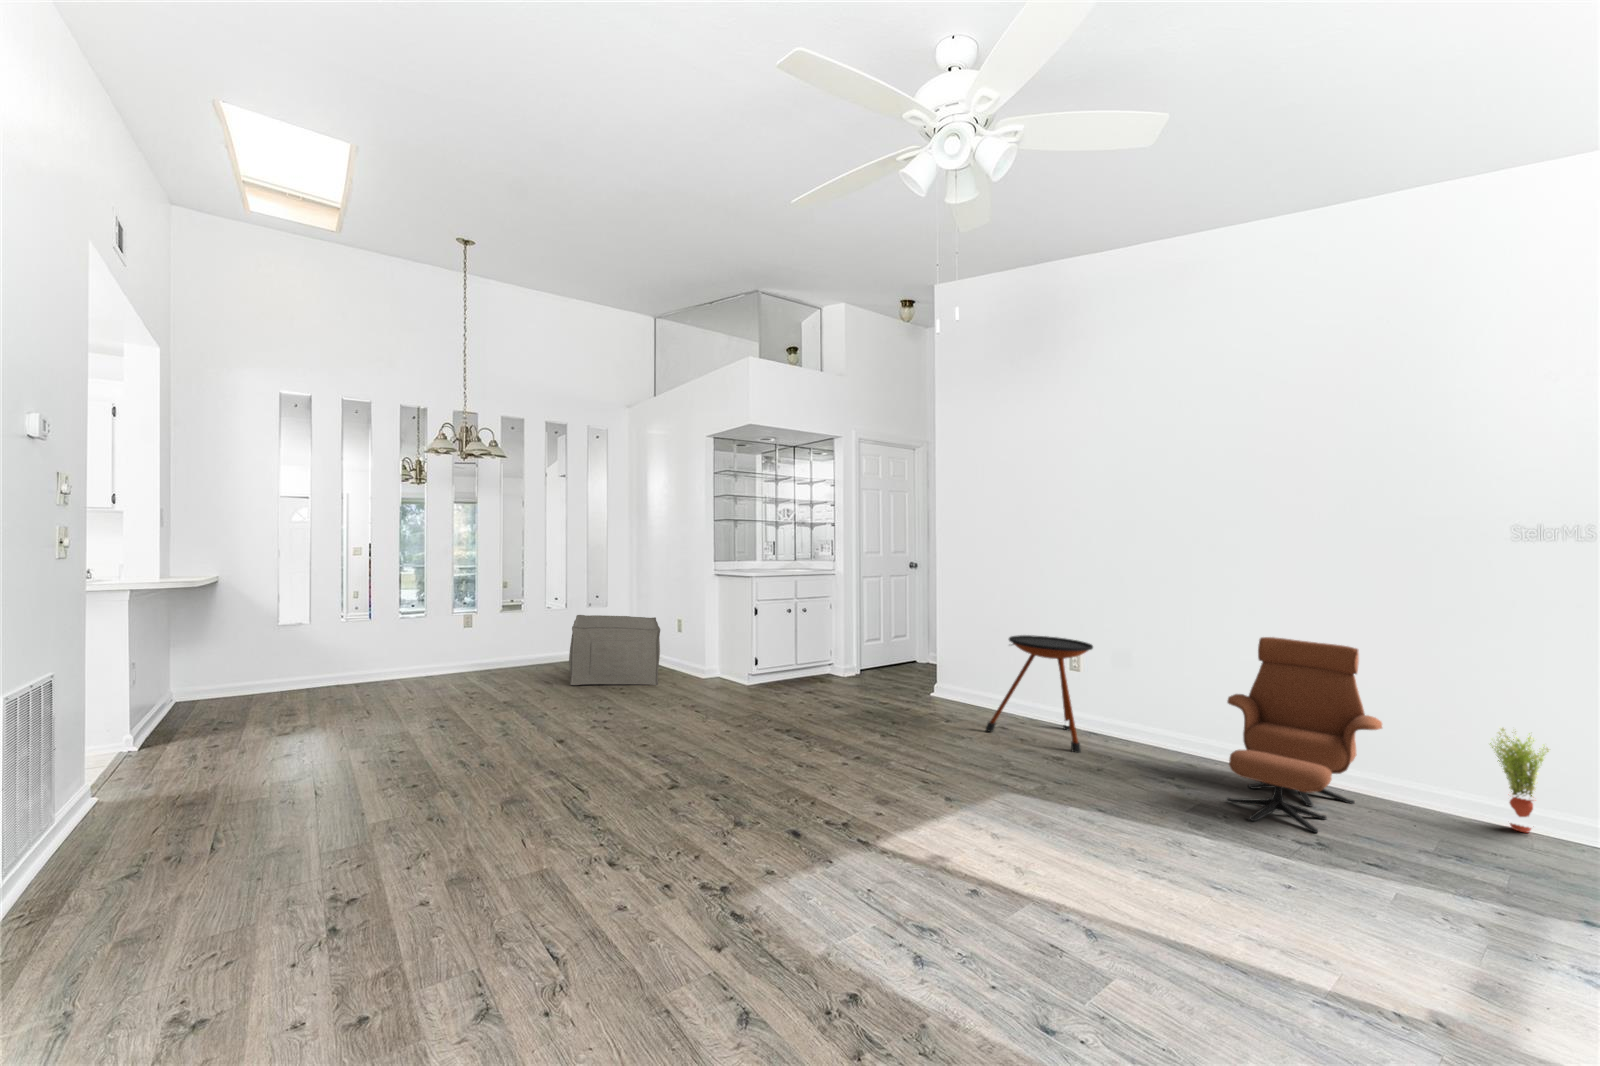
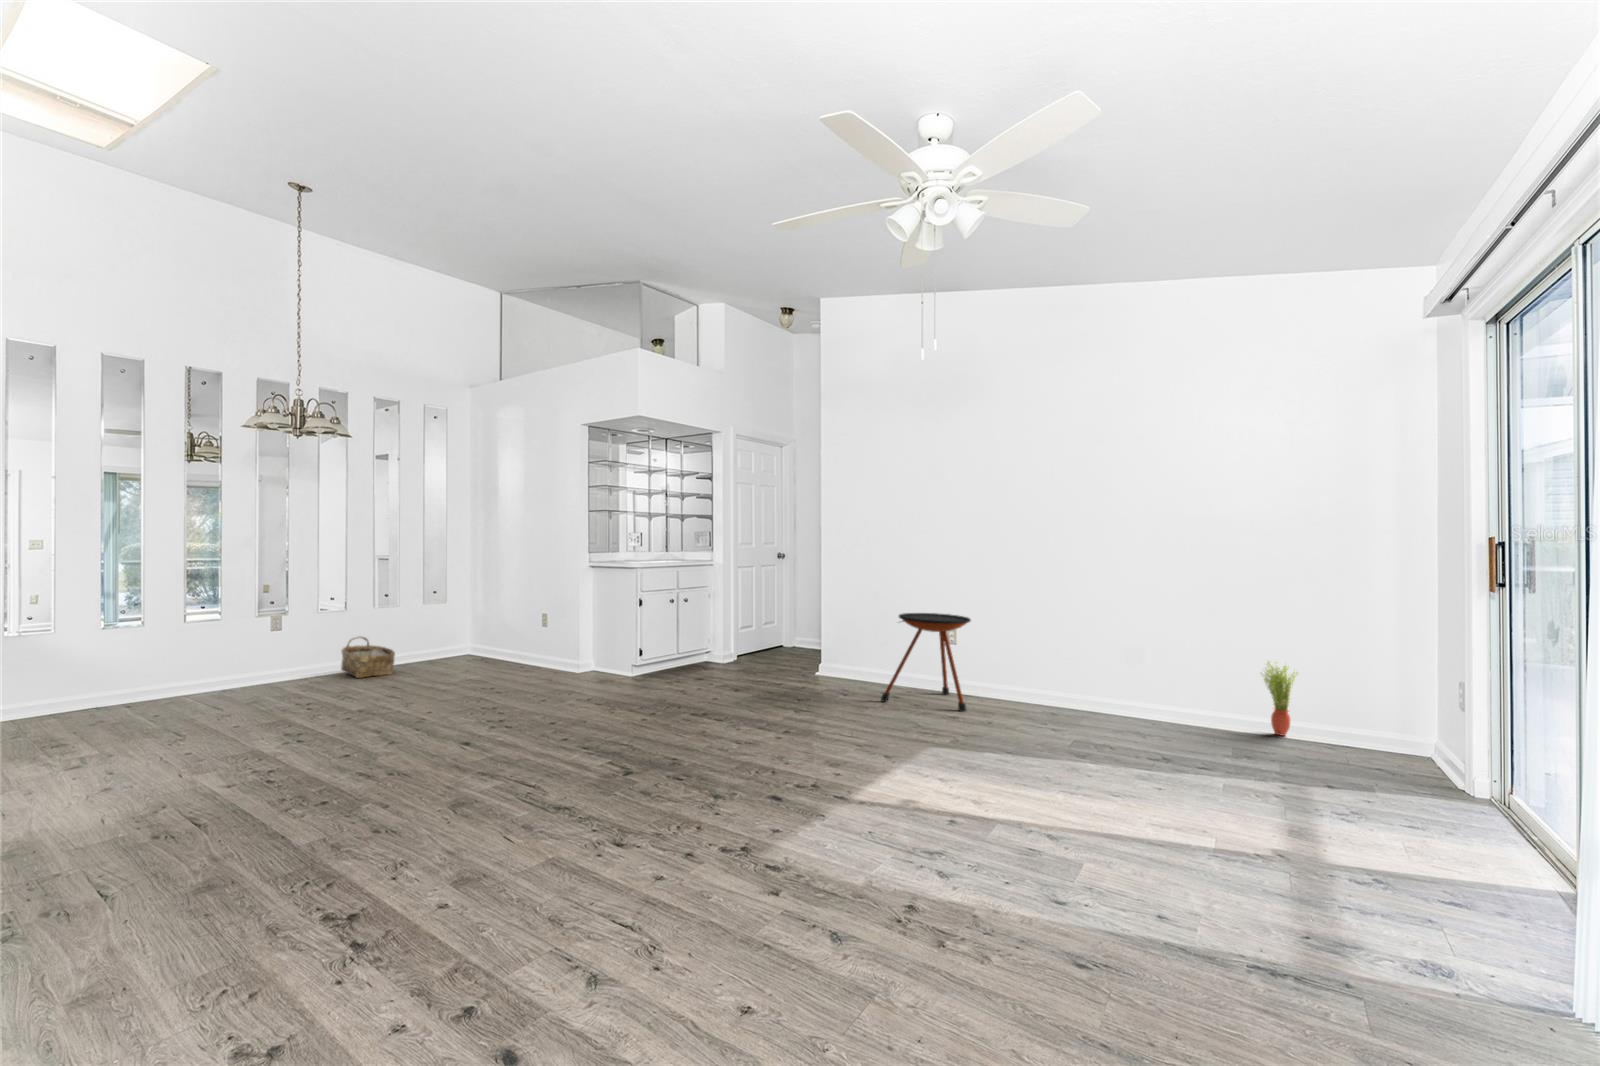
ottoman: present [569,615,660,685] -> none [432,616,542,694]
woven basket: none [507,628,549,665] -> present [341,636,395,678]
lounge chair: present [1226,637,1382,833] -> none [1081,602,1194,751]

